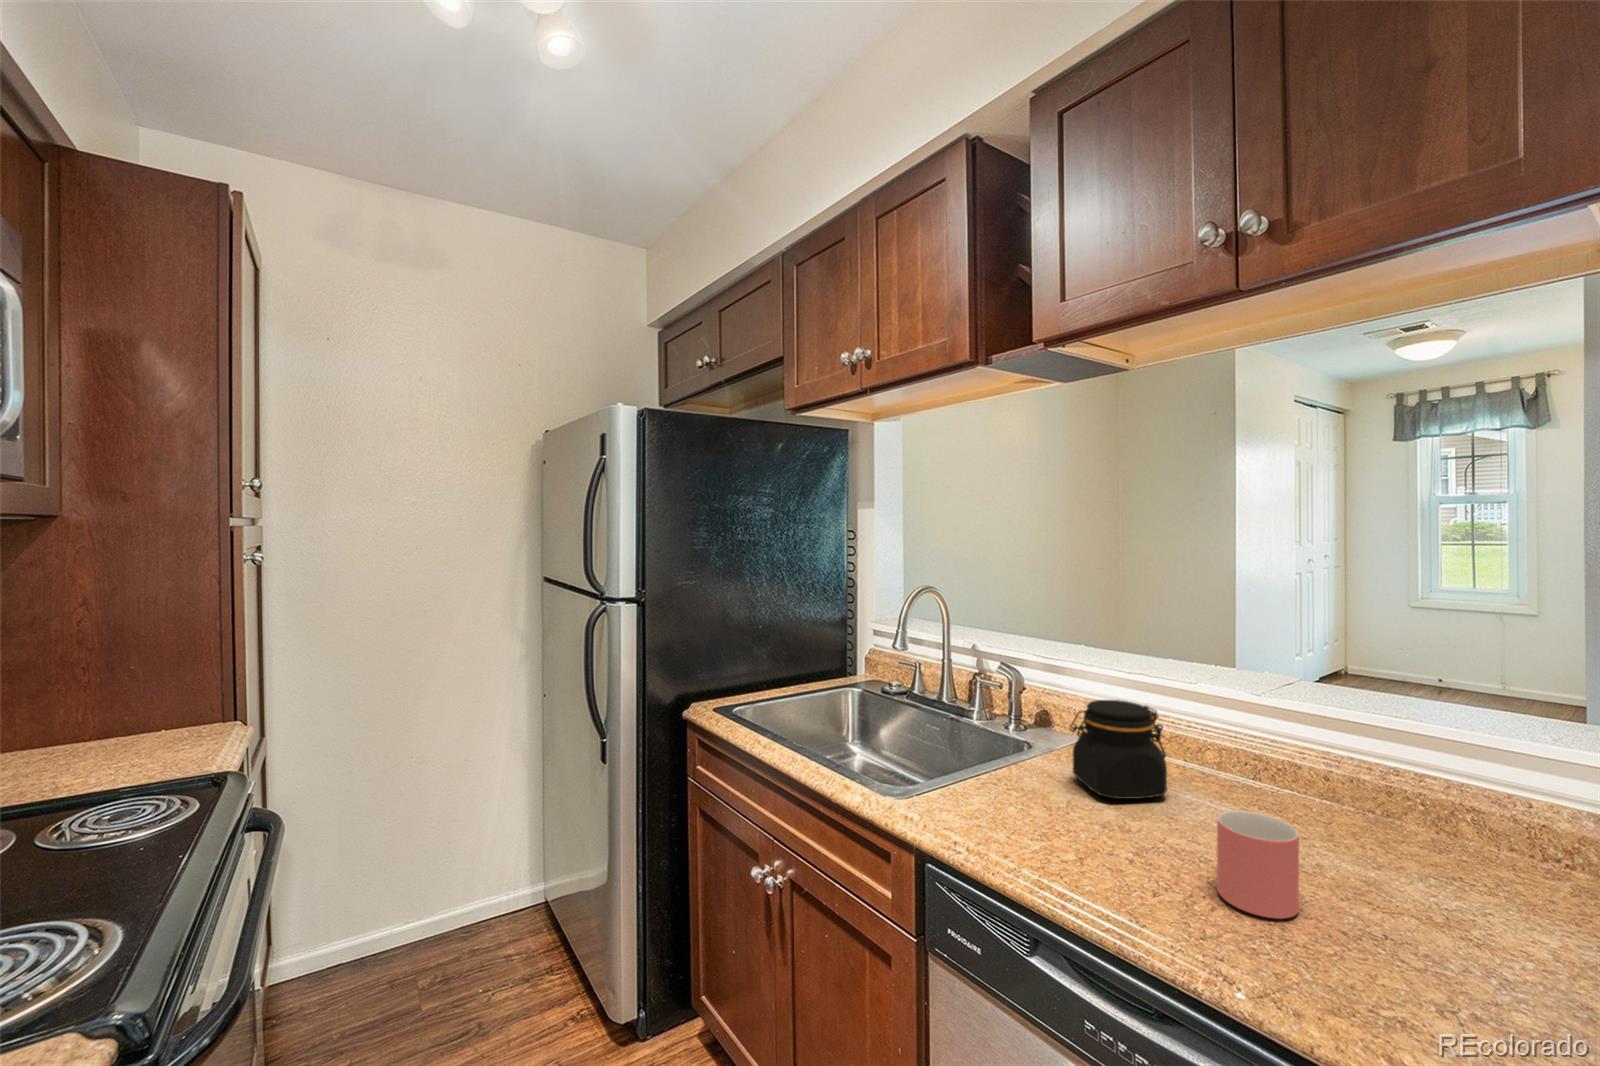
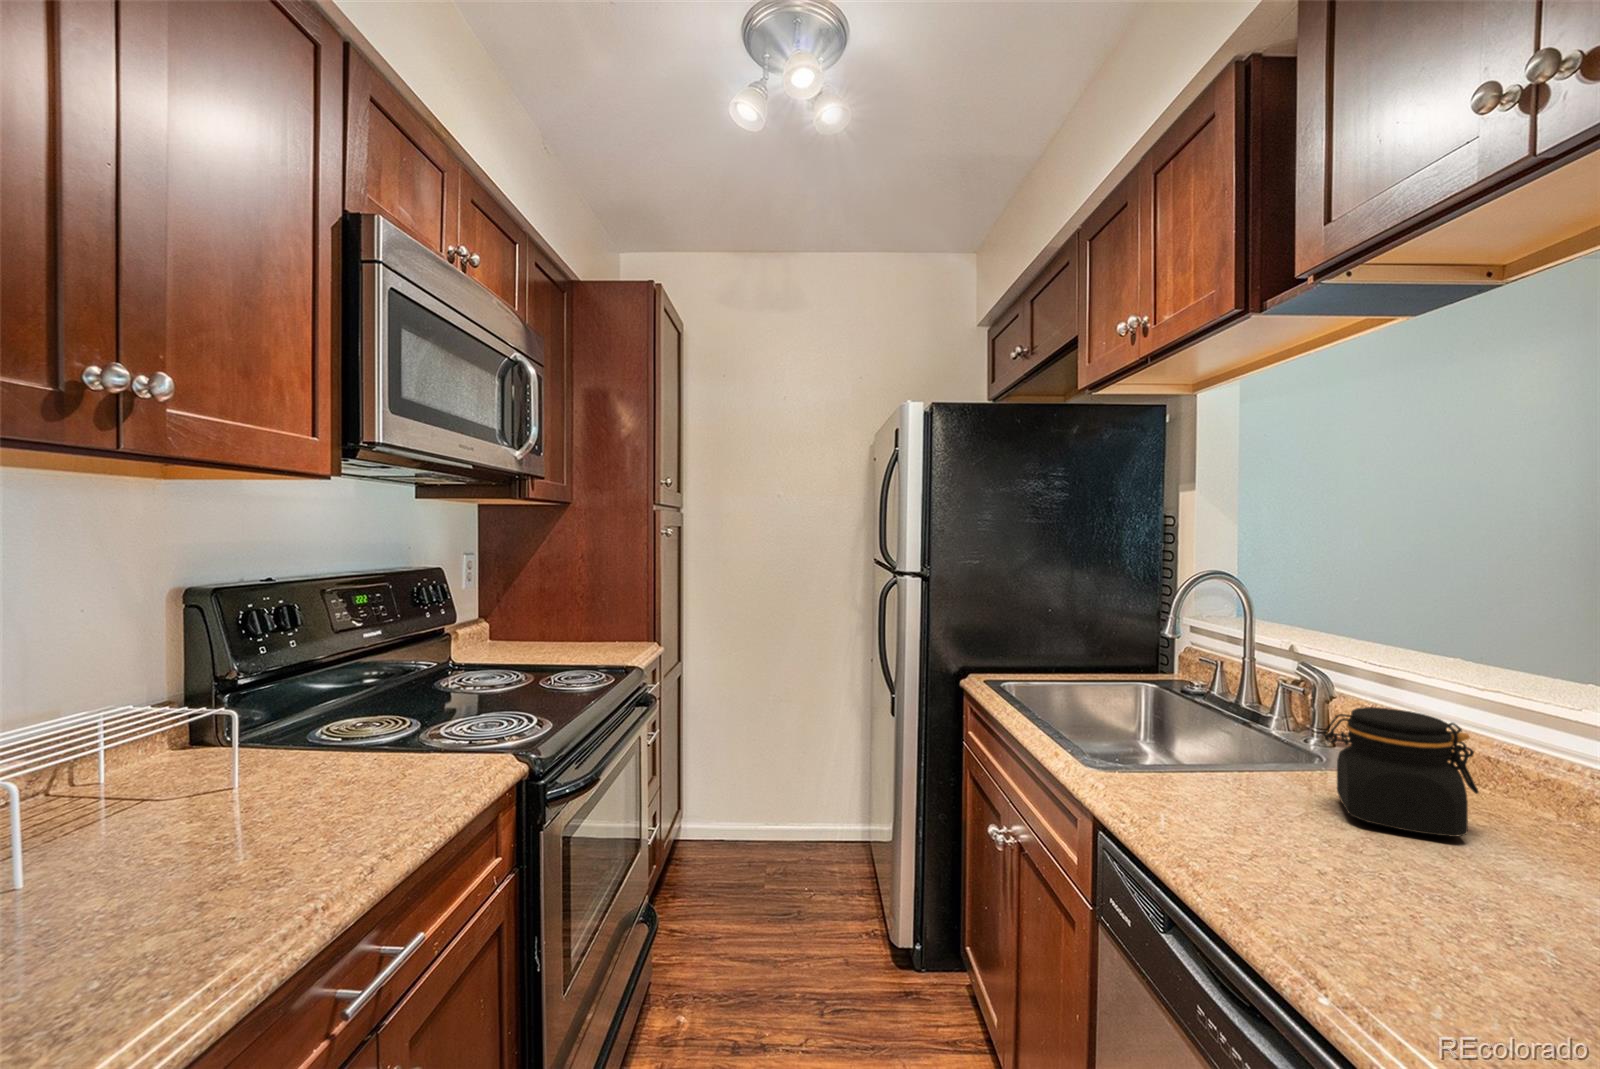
mug: present [1217,810,1299,919] -> none [1404,830,1526,972]

